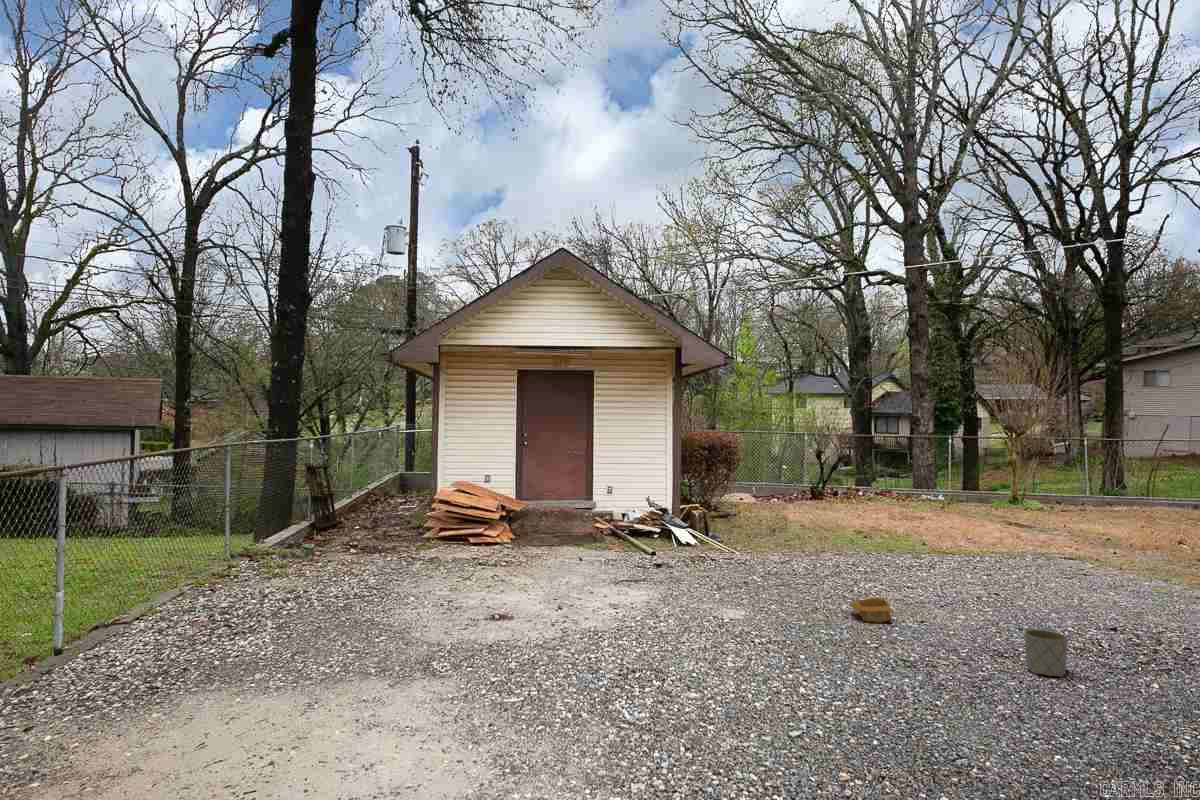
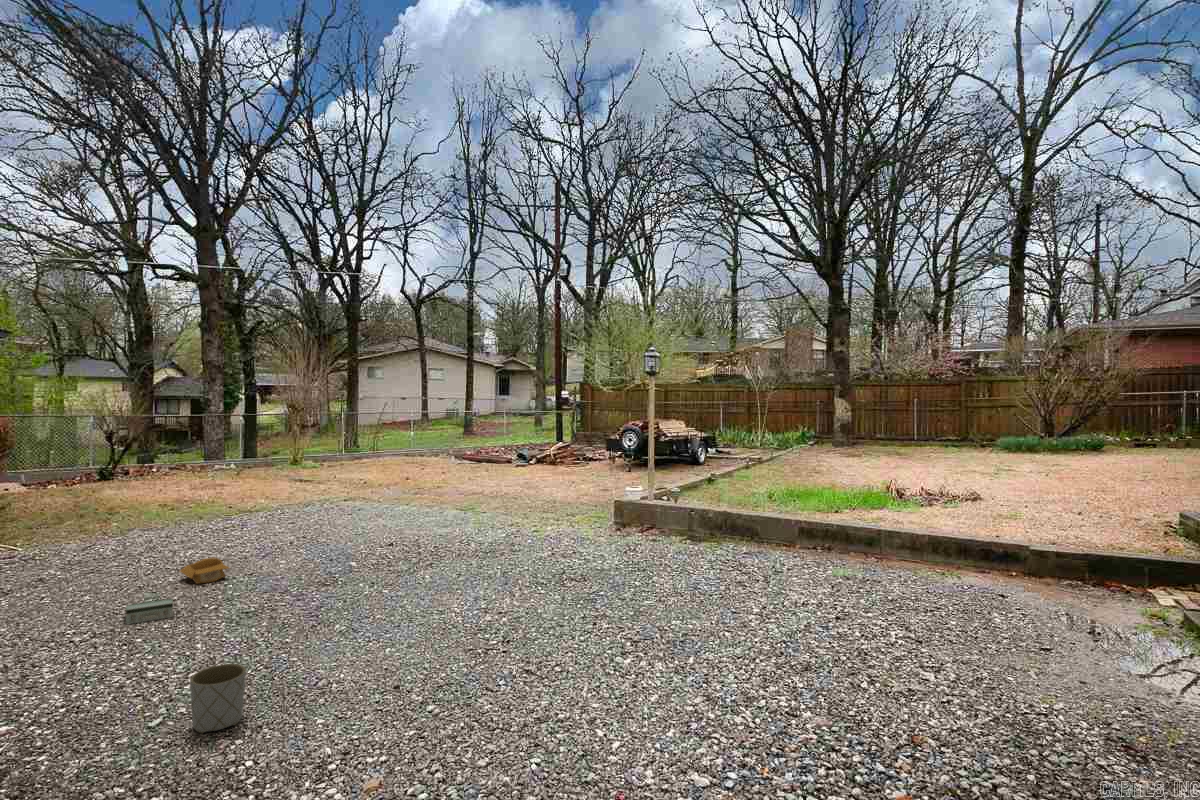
toolbox: none [796,623,836,646] -> present [126,599,173,624]
planter: present [1025,629,1067,677] -> present [190,664,246,733]

